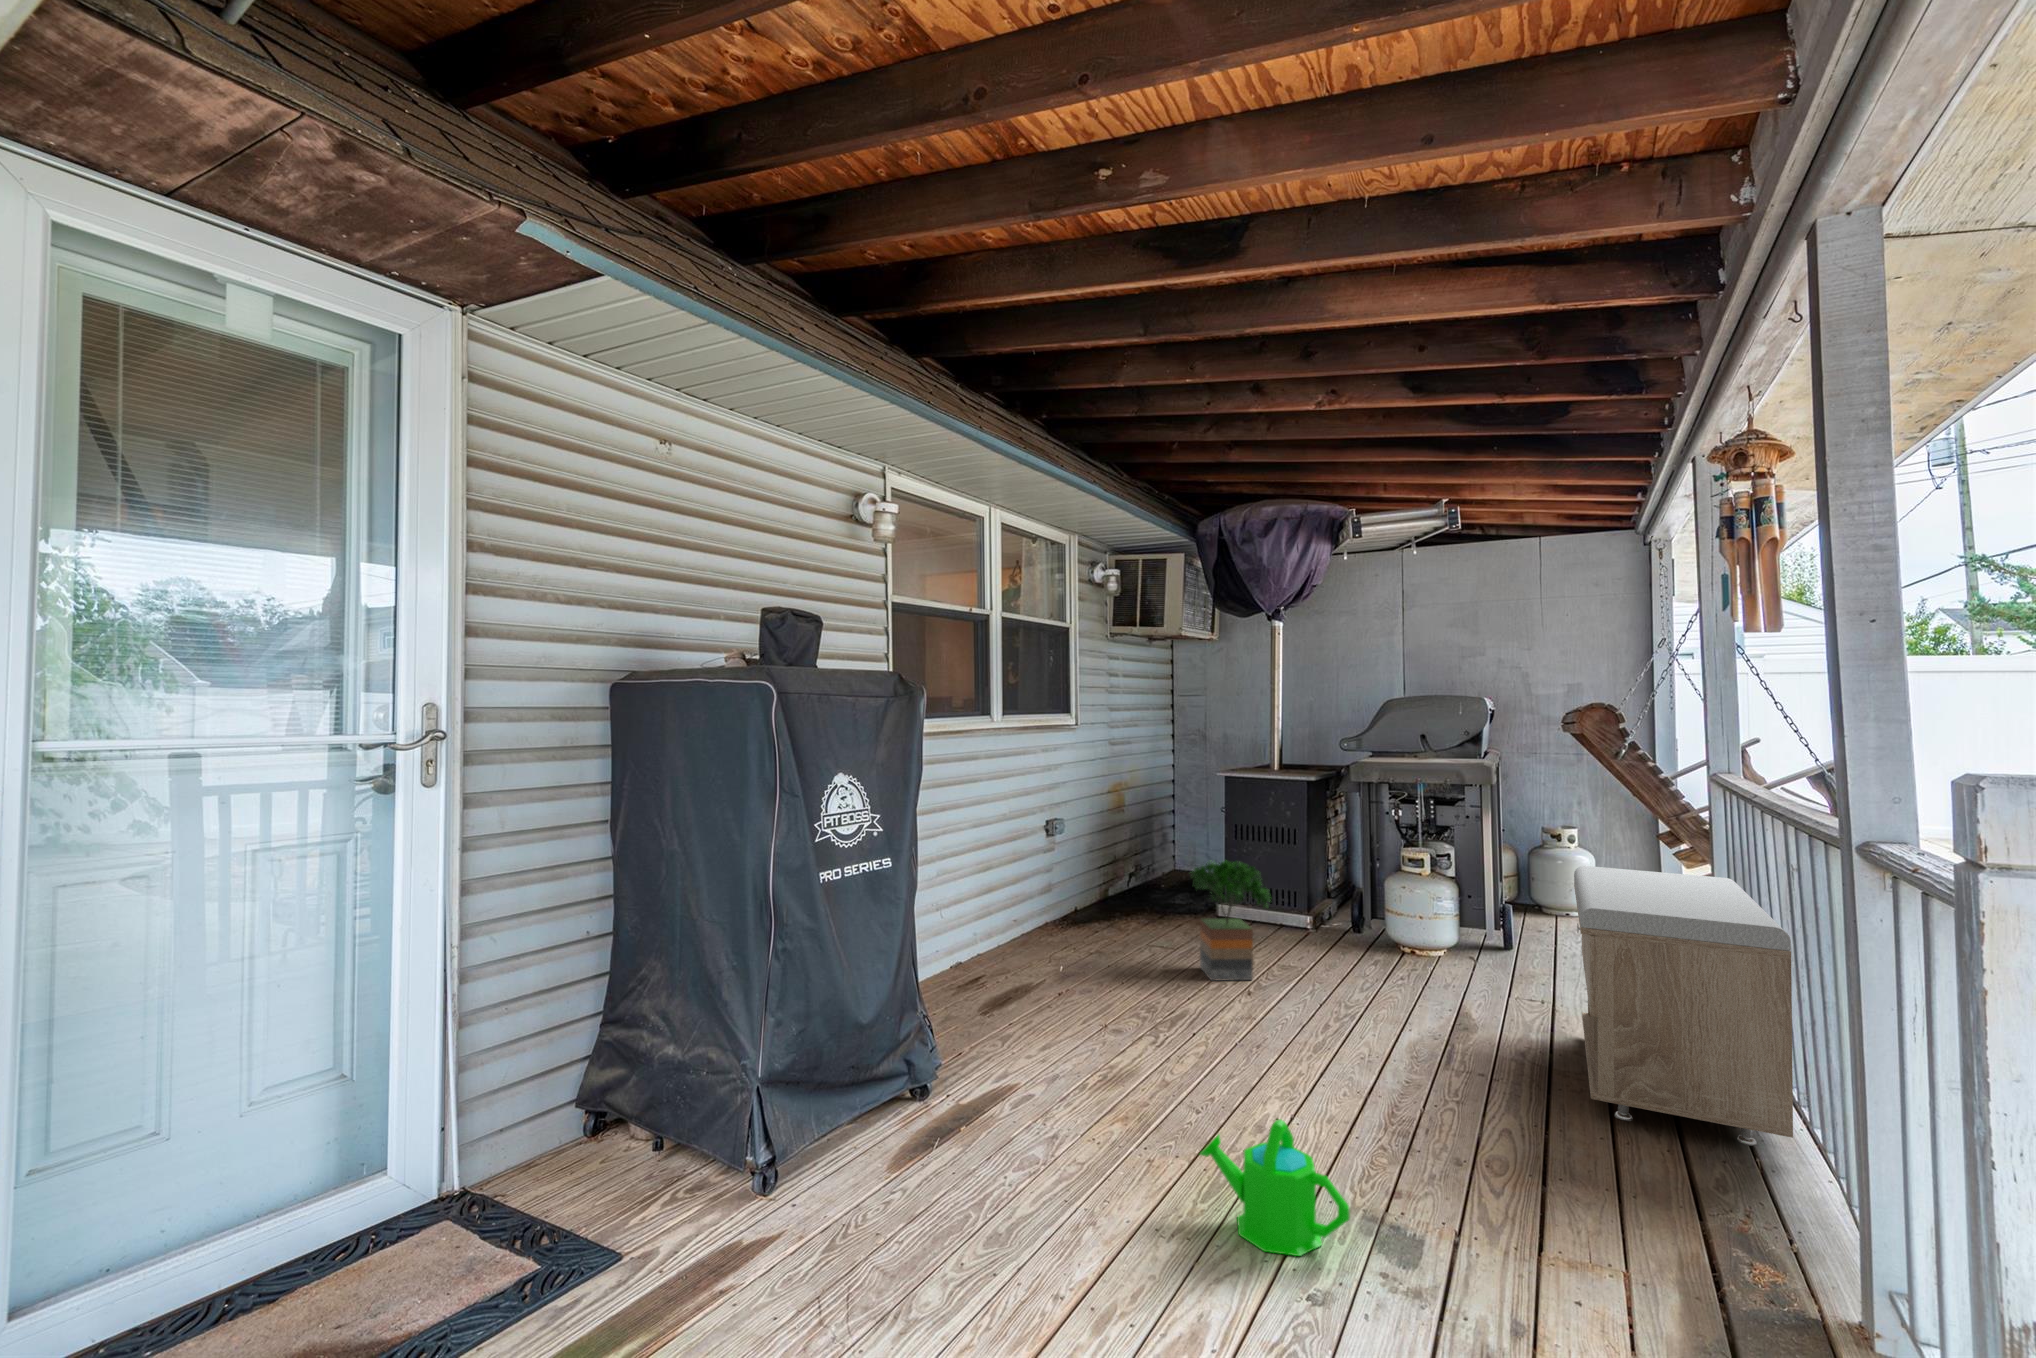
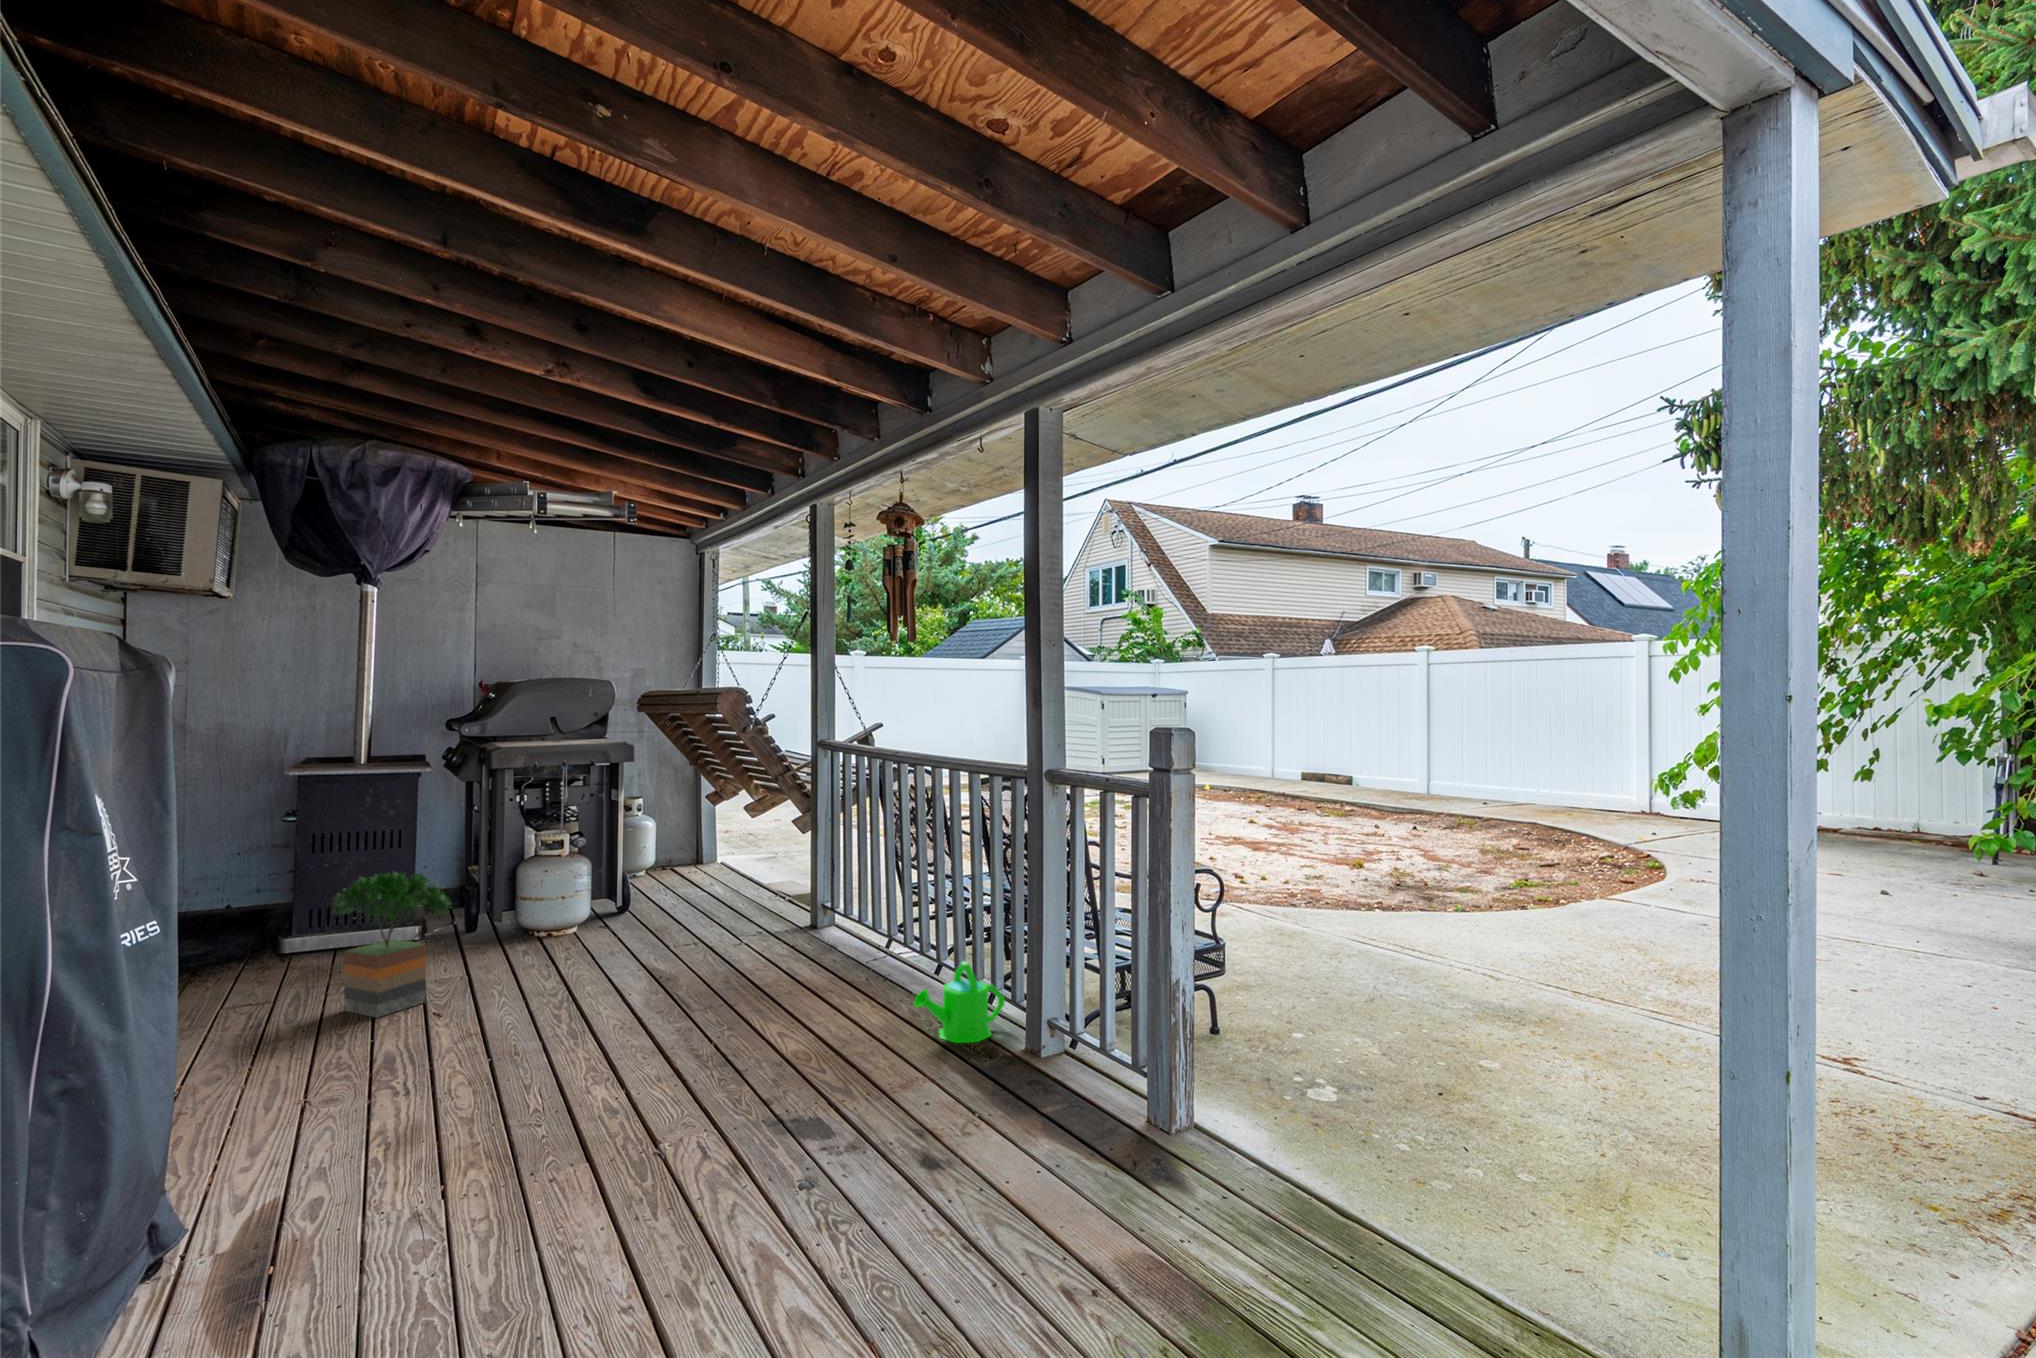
storage bench: present [1574,866,1793,1146] -> none [737,809,916,995]
watering can: present [1200,1119,1350,1256] -> present [914,962,1005,1043]

